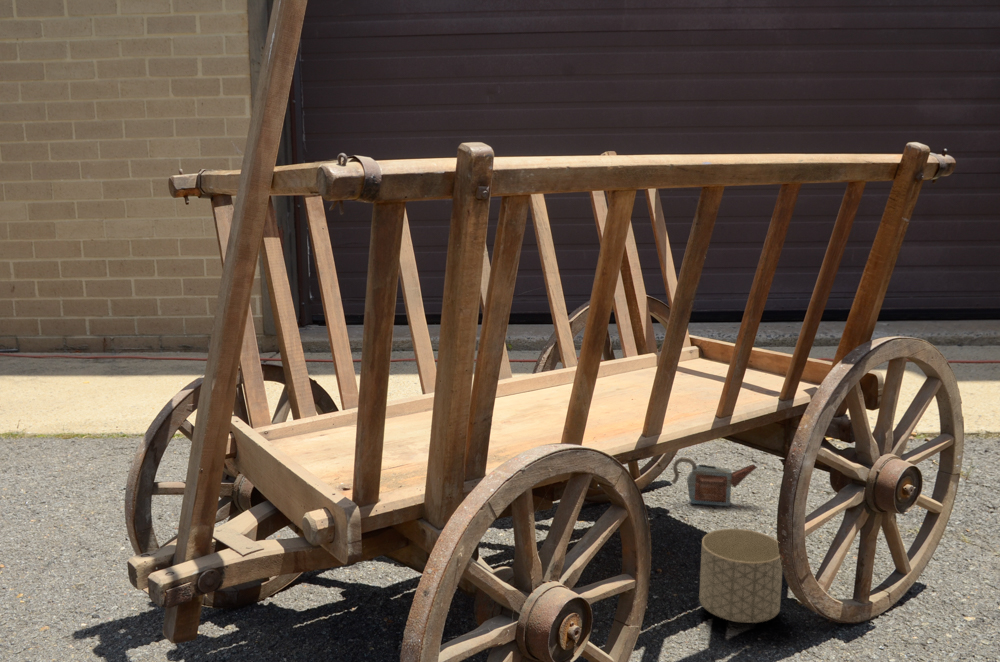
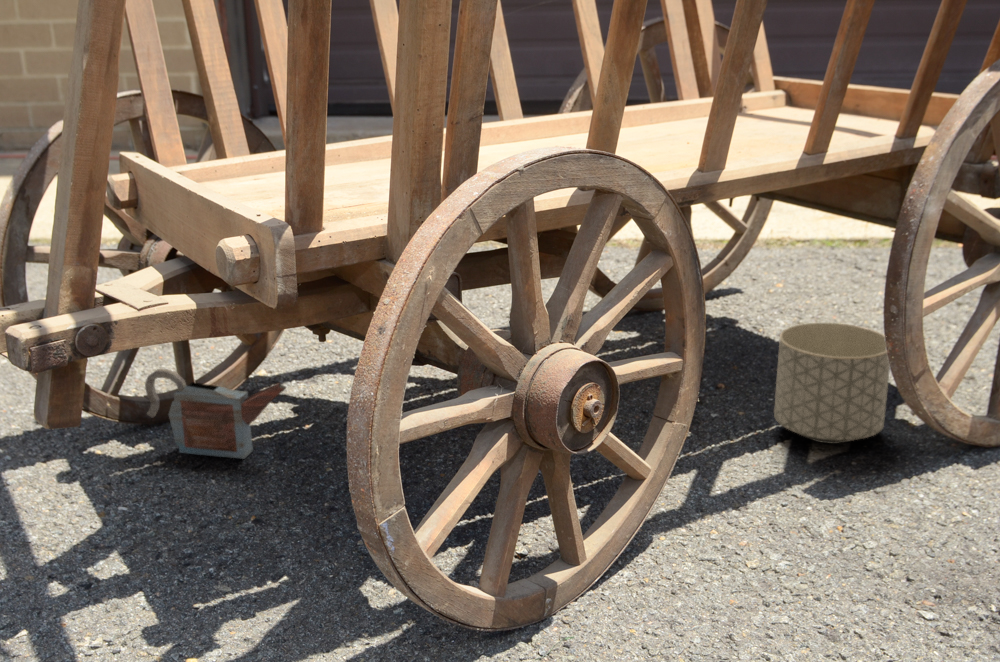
watering can: present [672,457,757,506] -> present [145,369,286,459]

